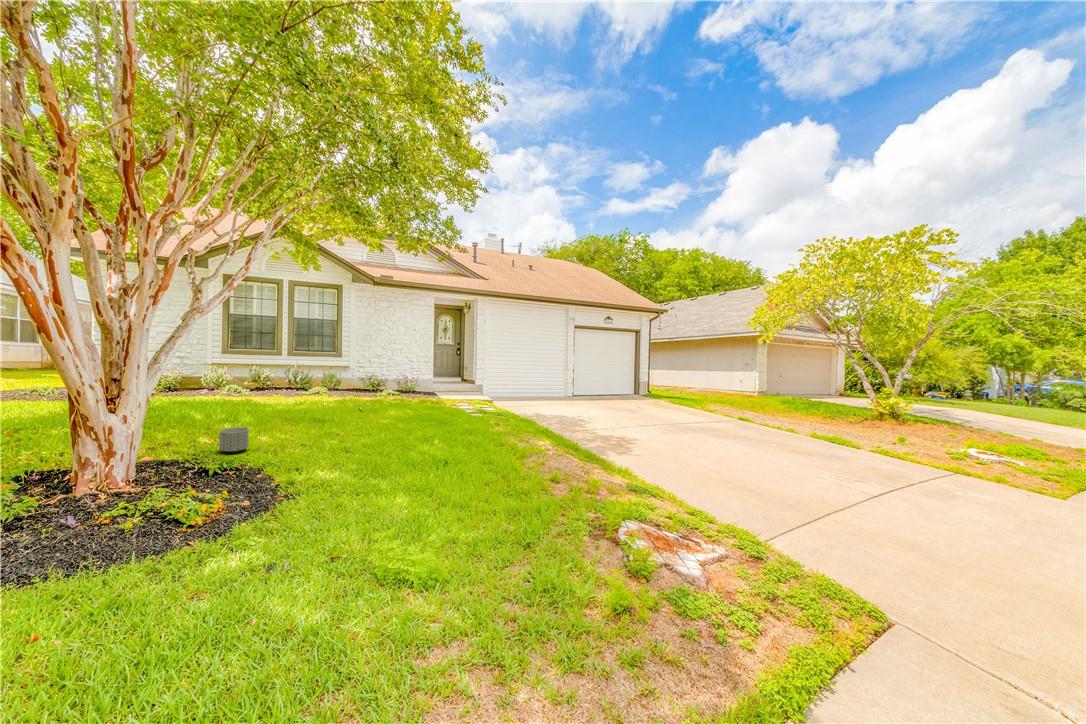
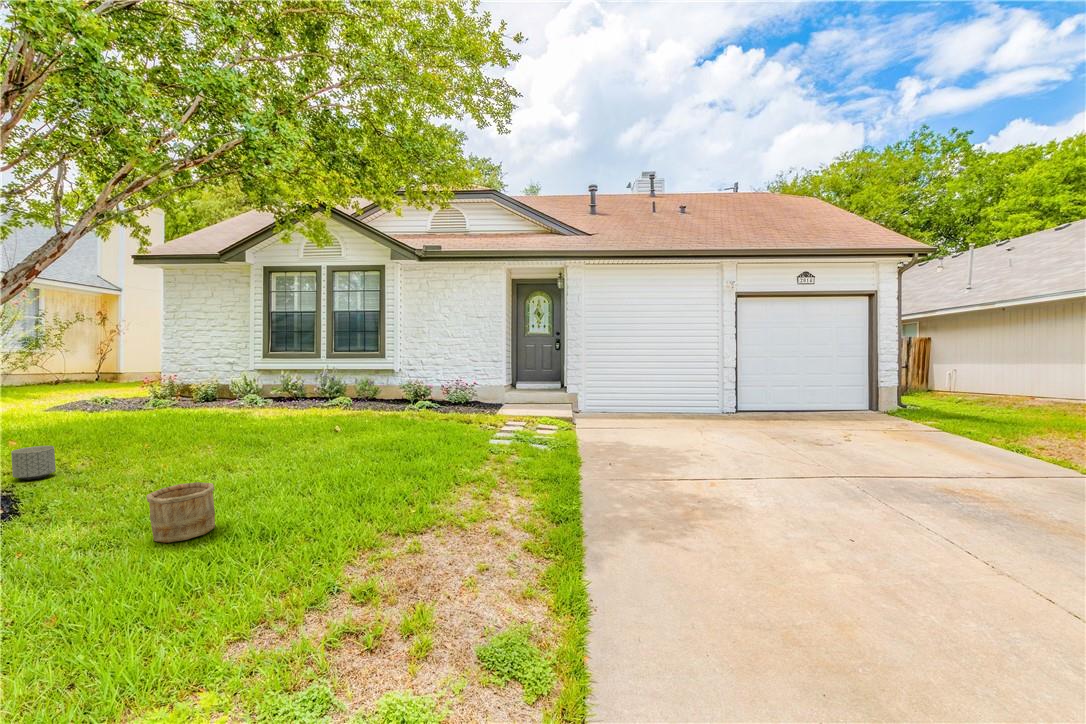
wooden bucket: none [422,439,455,472] -> present [146,482,215,543]

